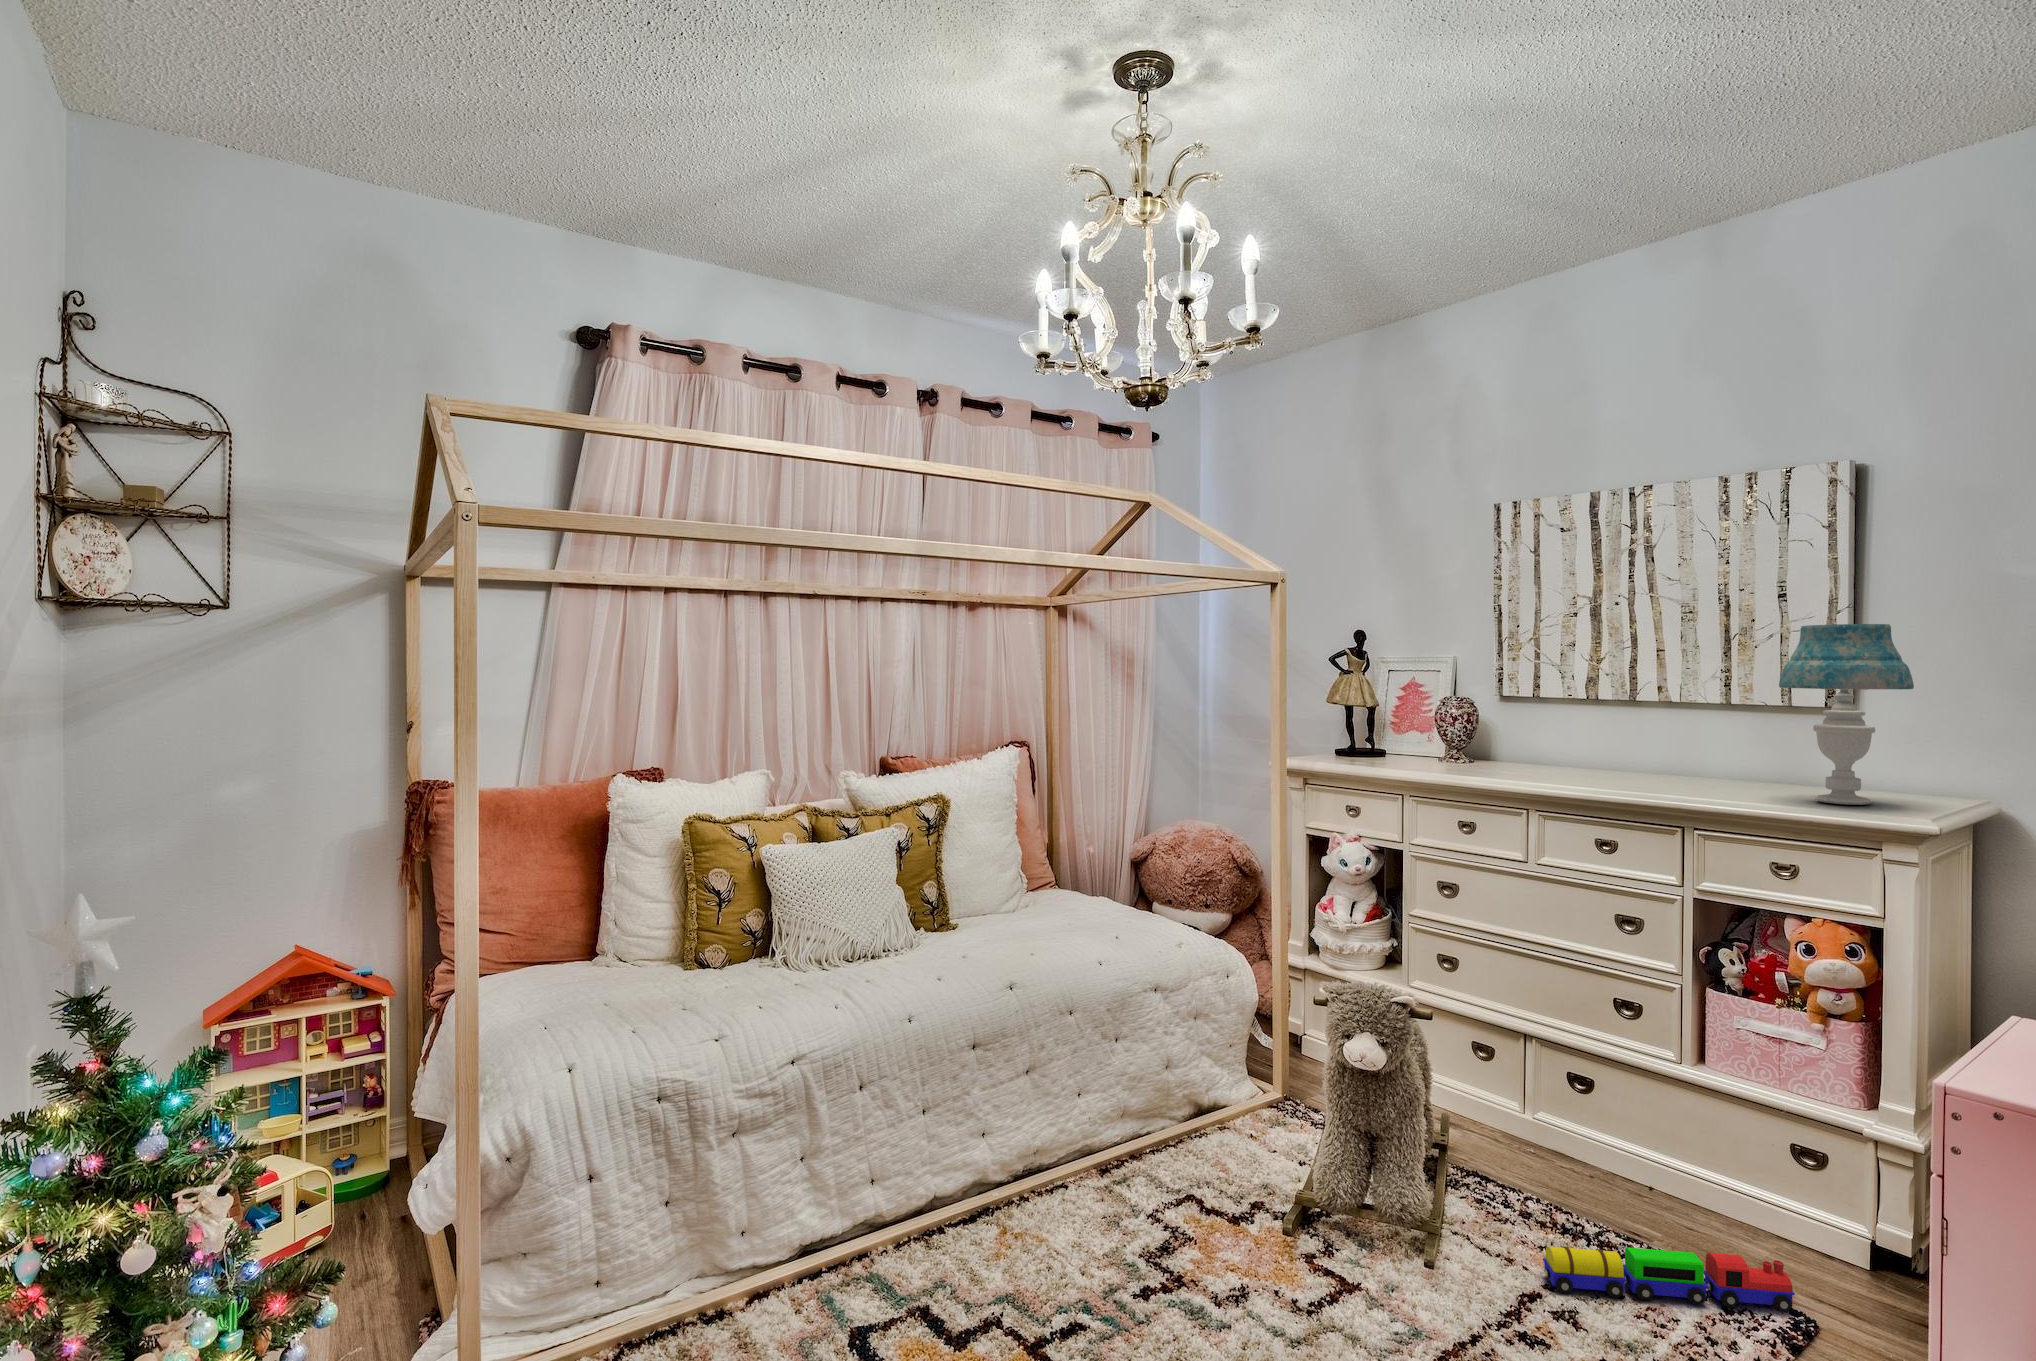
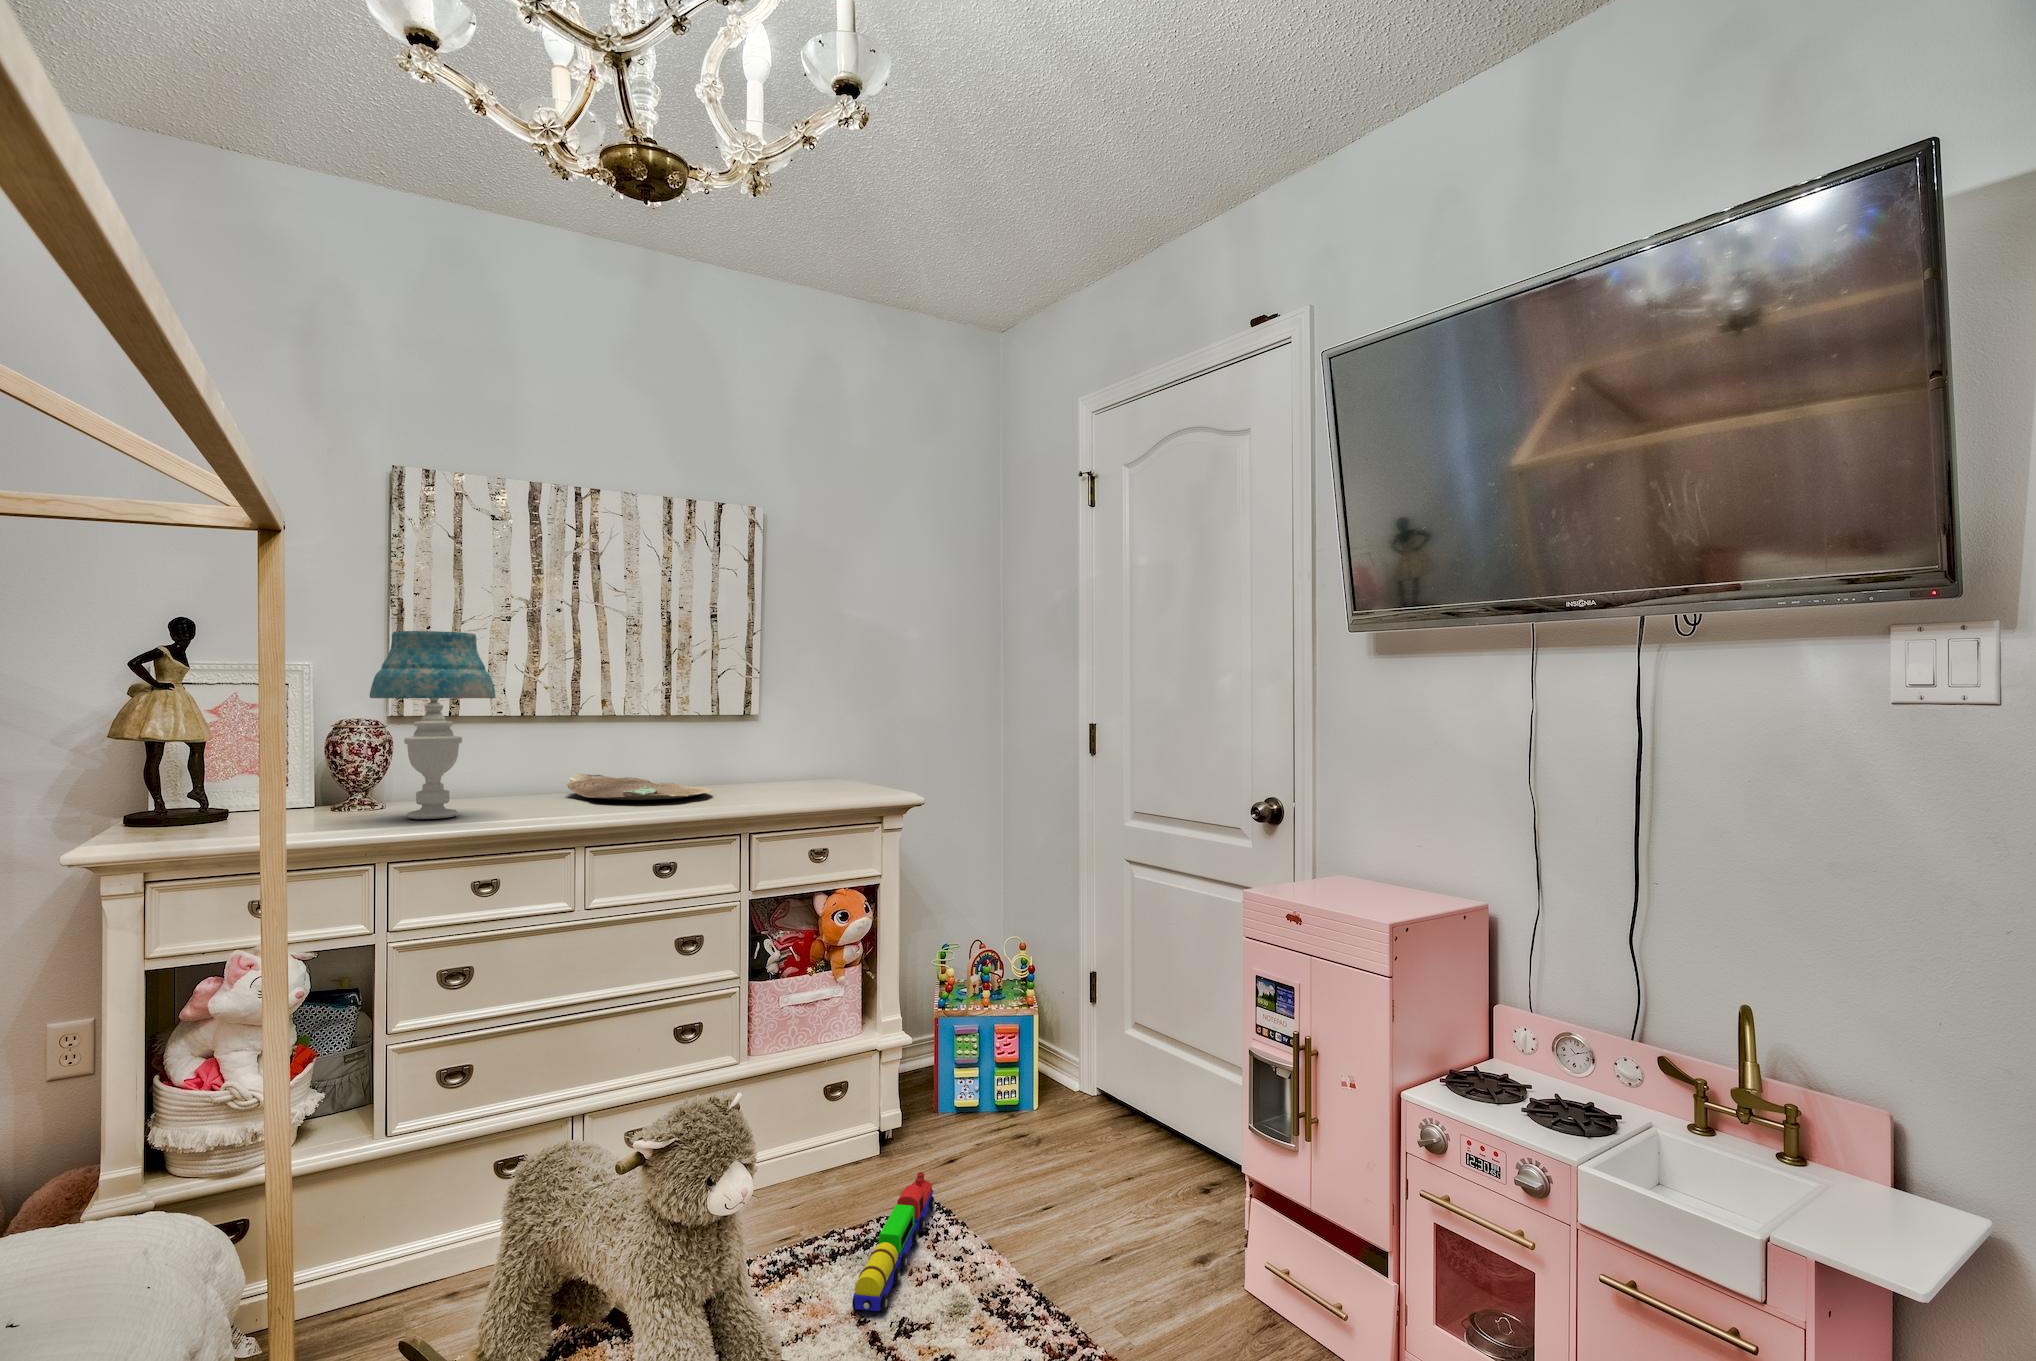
table lamp: present [1779,624,1914,805] -> present [370,631,496,819]
decorative bowl: none [1585,754,1729,784] -> present [566,774,712,800]

